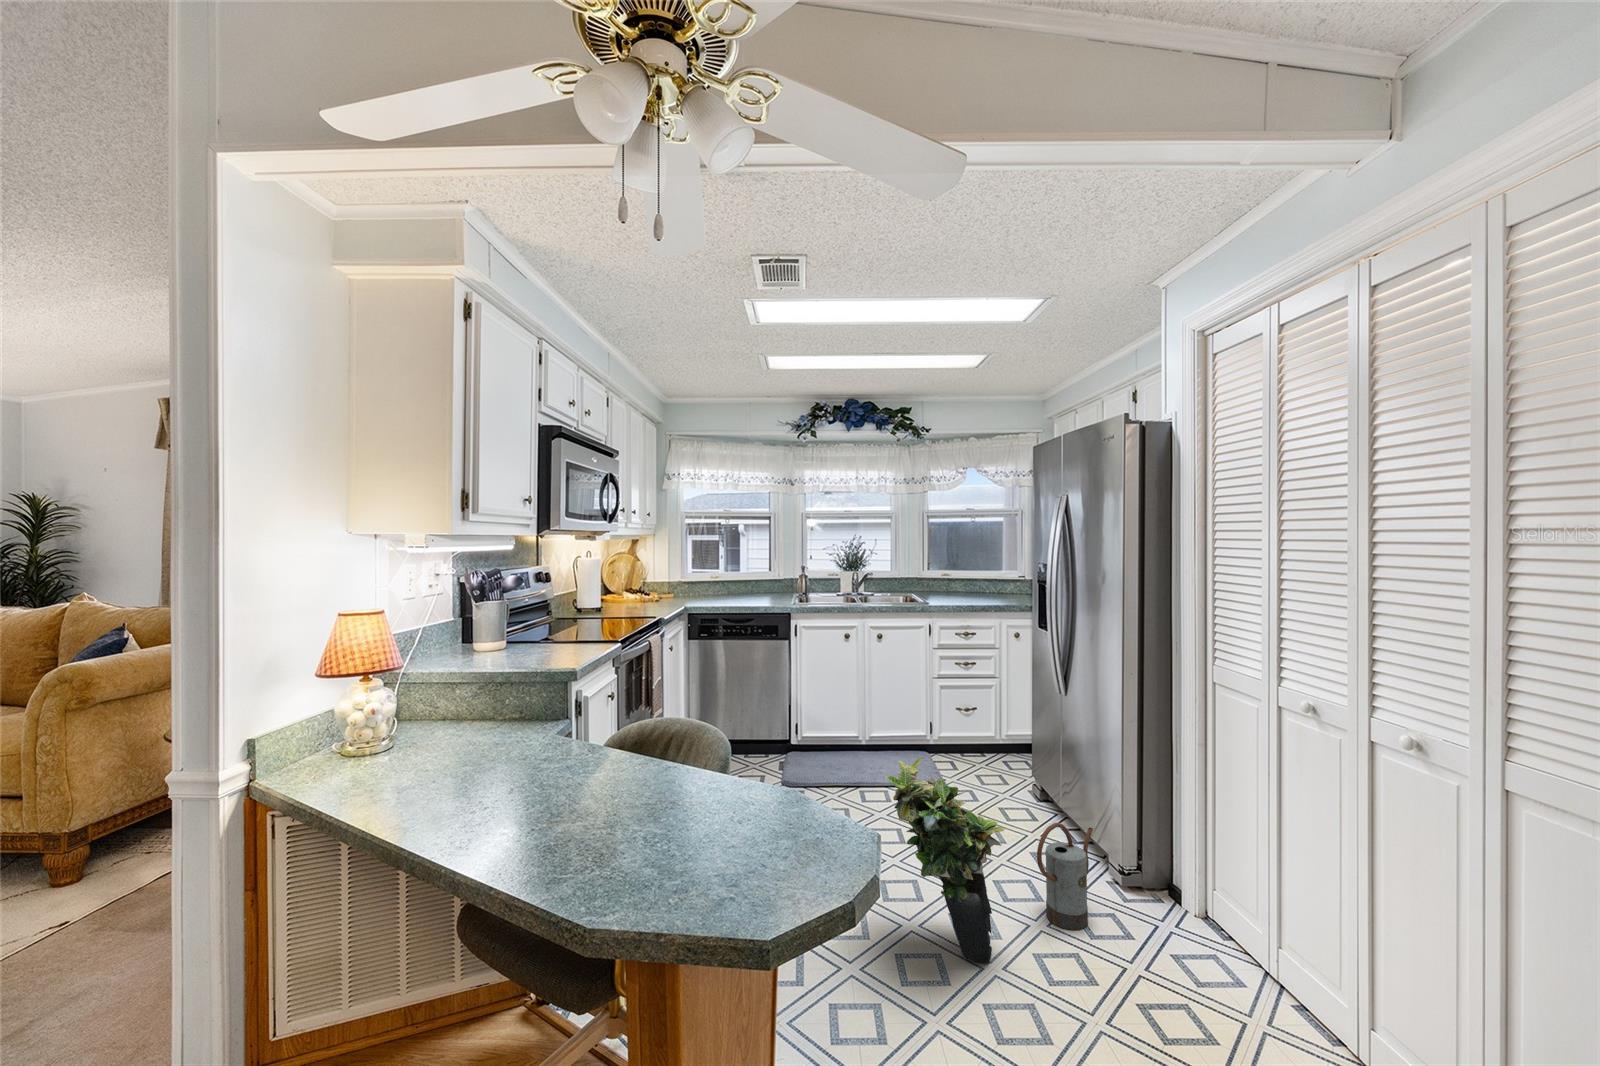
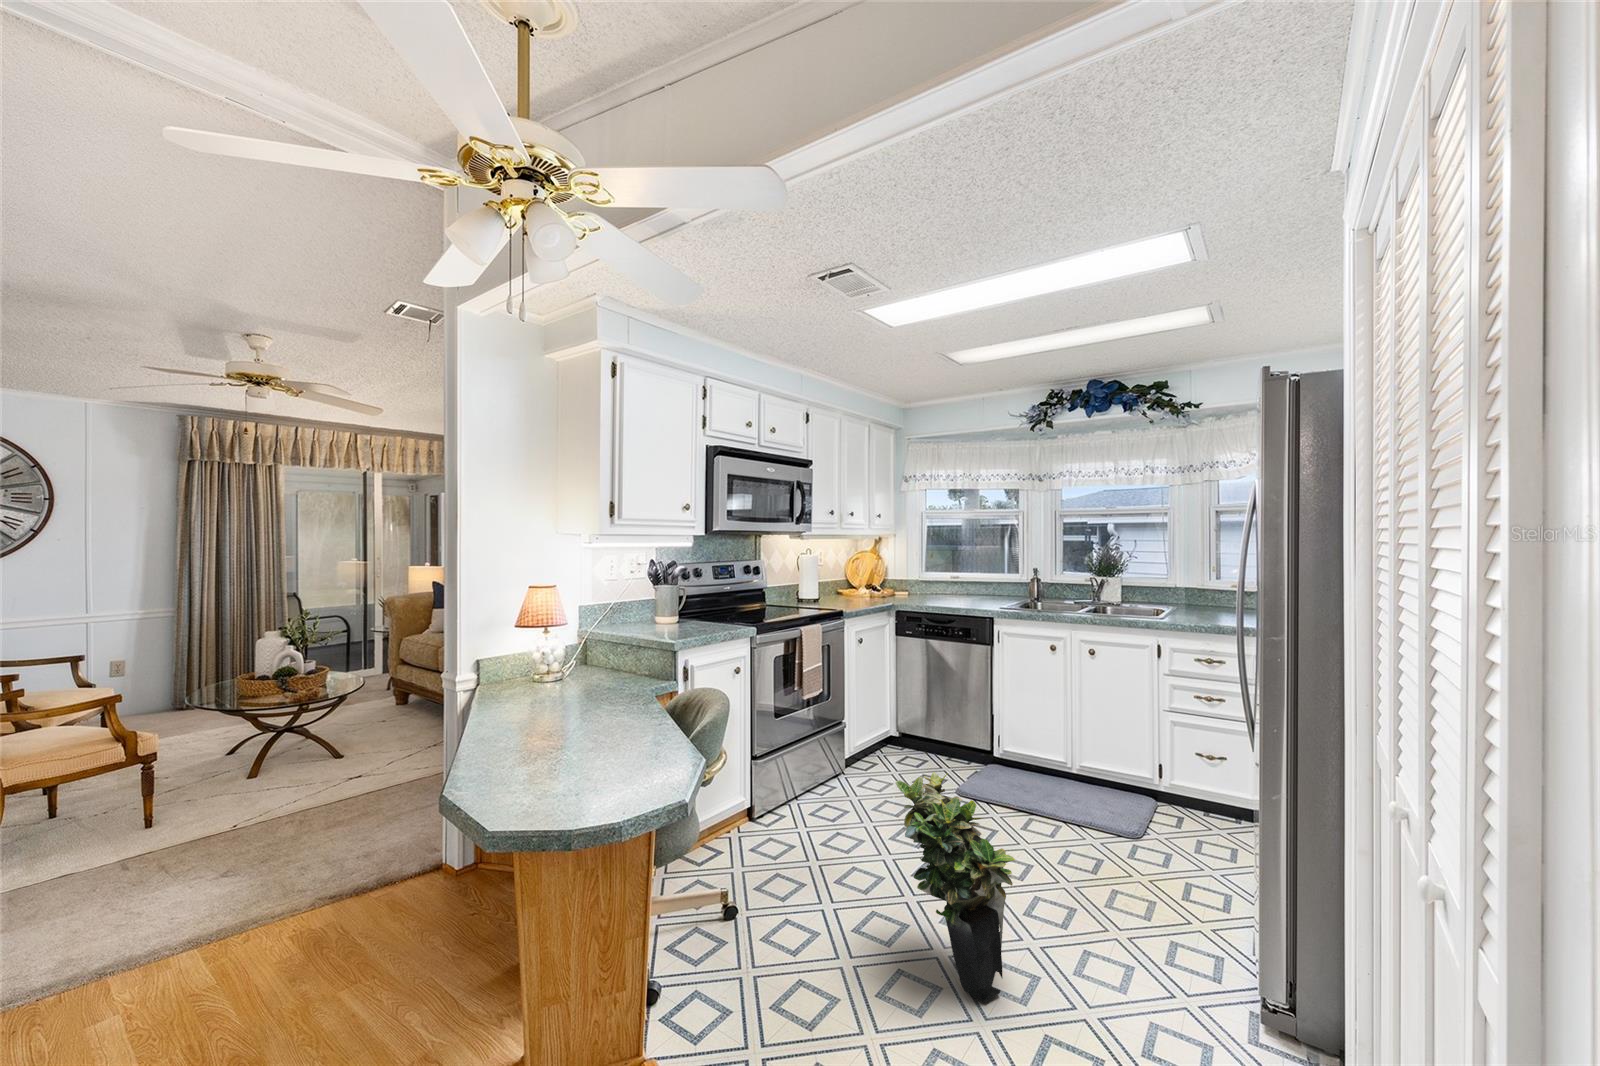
watering can: present [1037,823,1093,930] -> none [1074,886,1183,1022]

